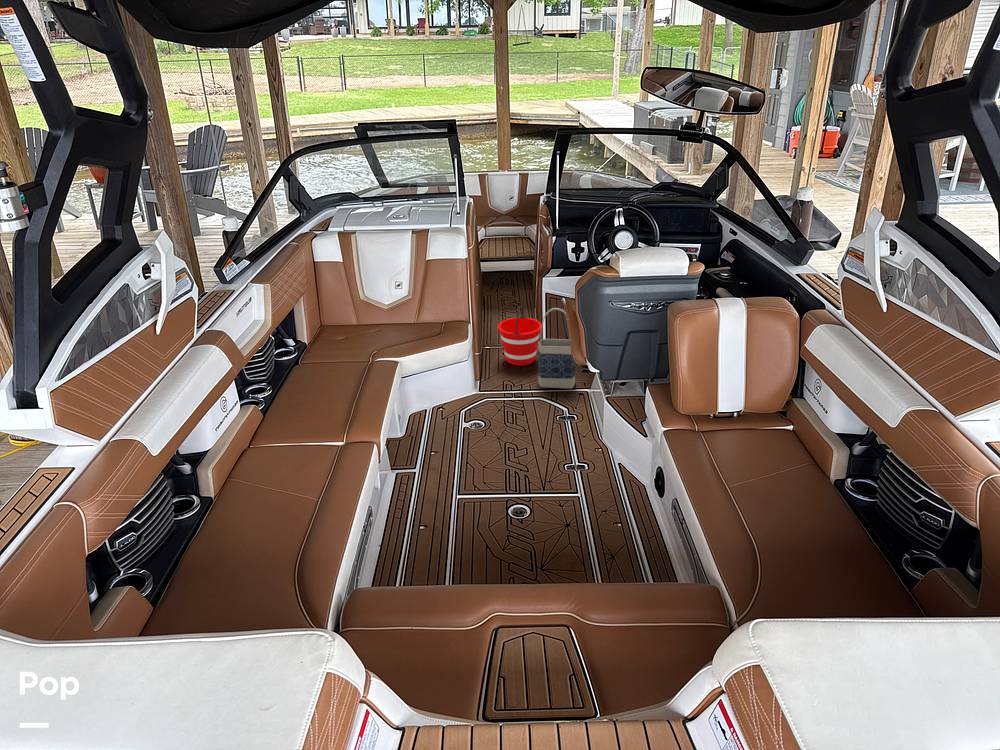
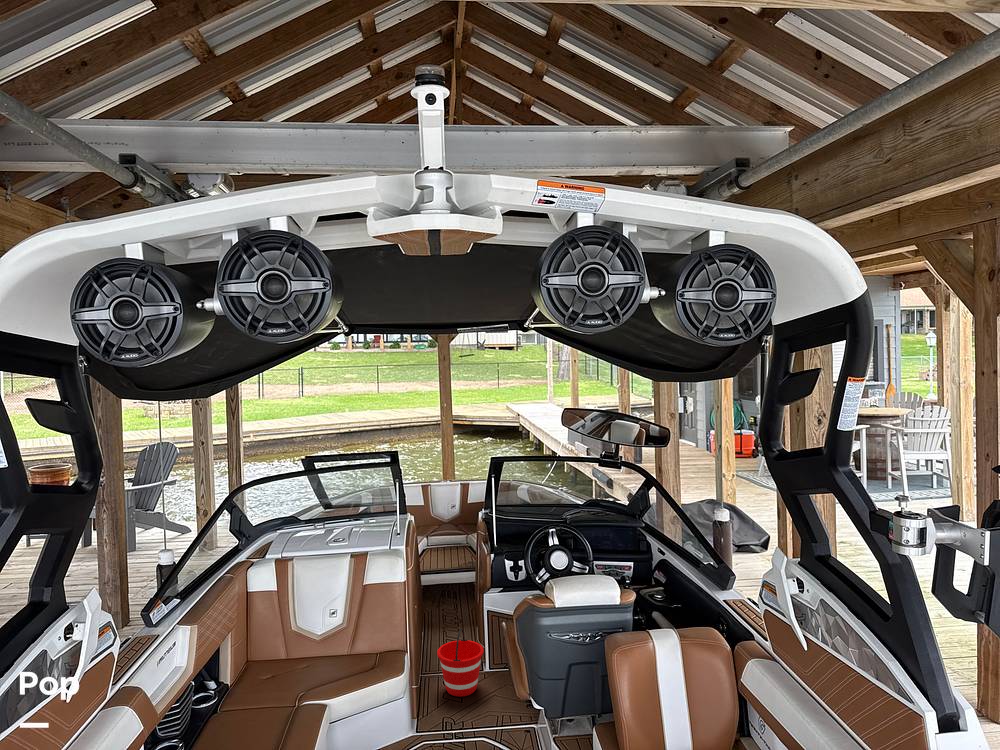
bag: present [538,308,575,389] -> none [479,633,519,724]

